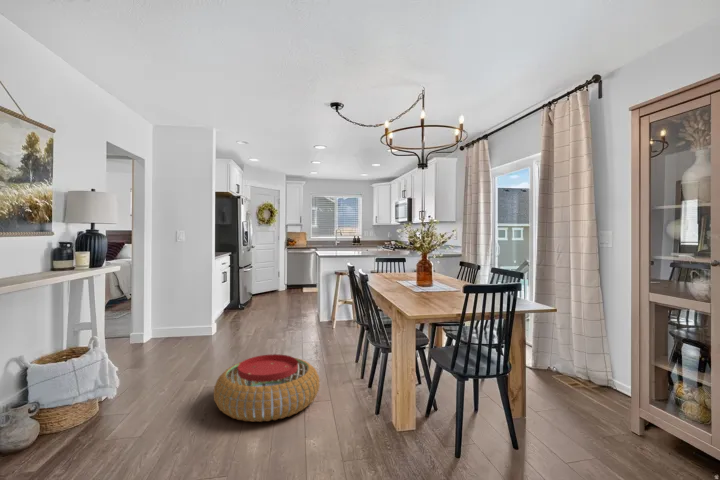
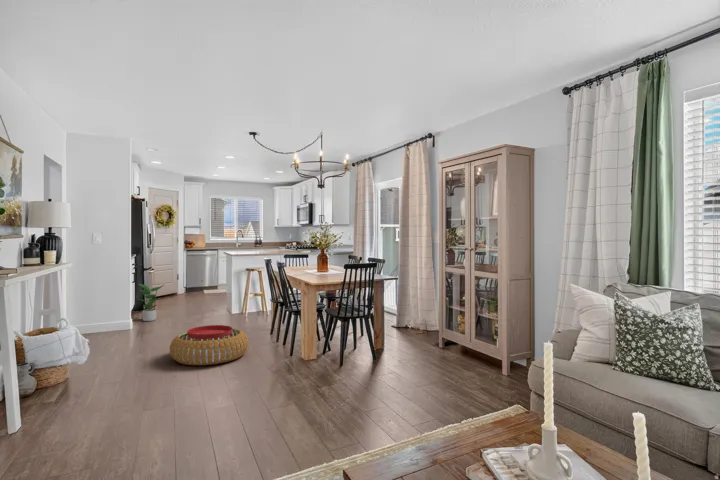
potted plant: none [220,286,251,328] -> present [138,284,163,321]

